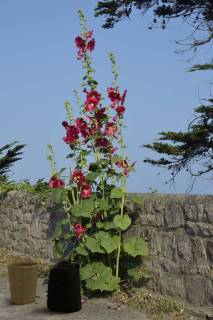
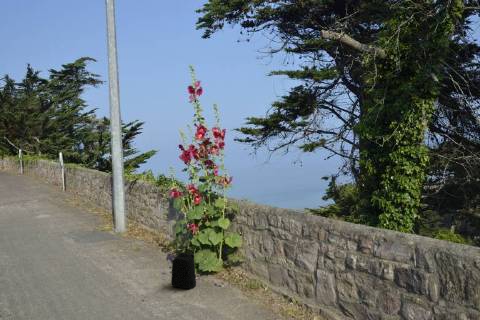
basket: present [7,255,39,304] -> none [141,244,165,281]

